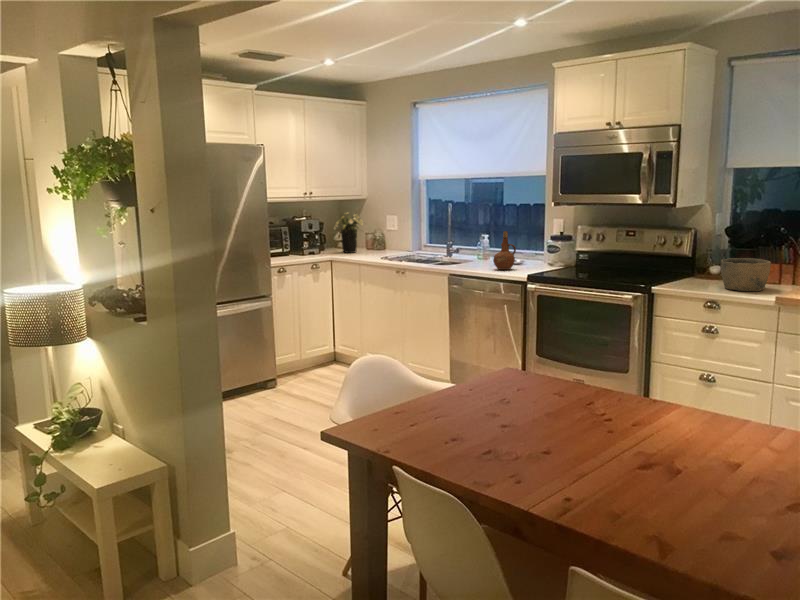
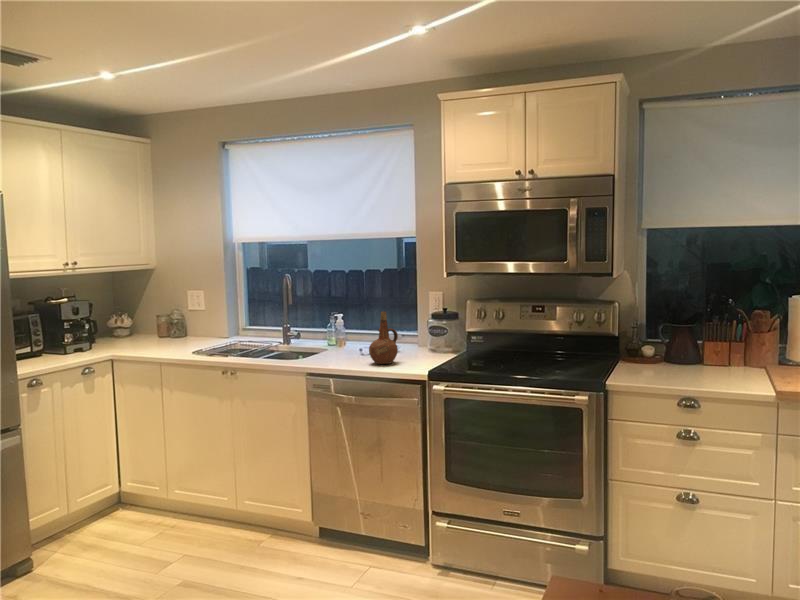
flower arrangement: present [334,213,363,253] -> none [110,285,161,345]
bowl: present [721,258,771,291] -> none [681,339,742,382]

